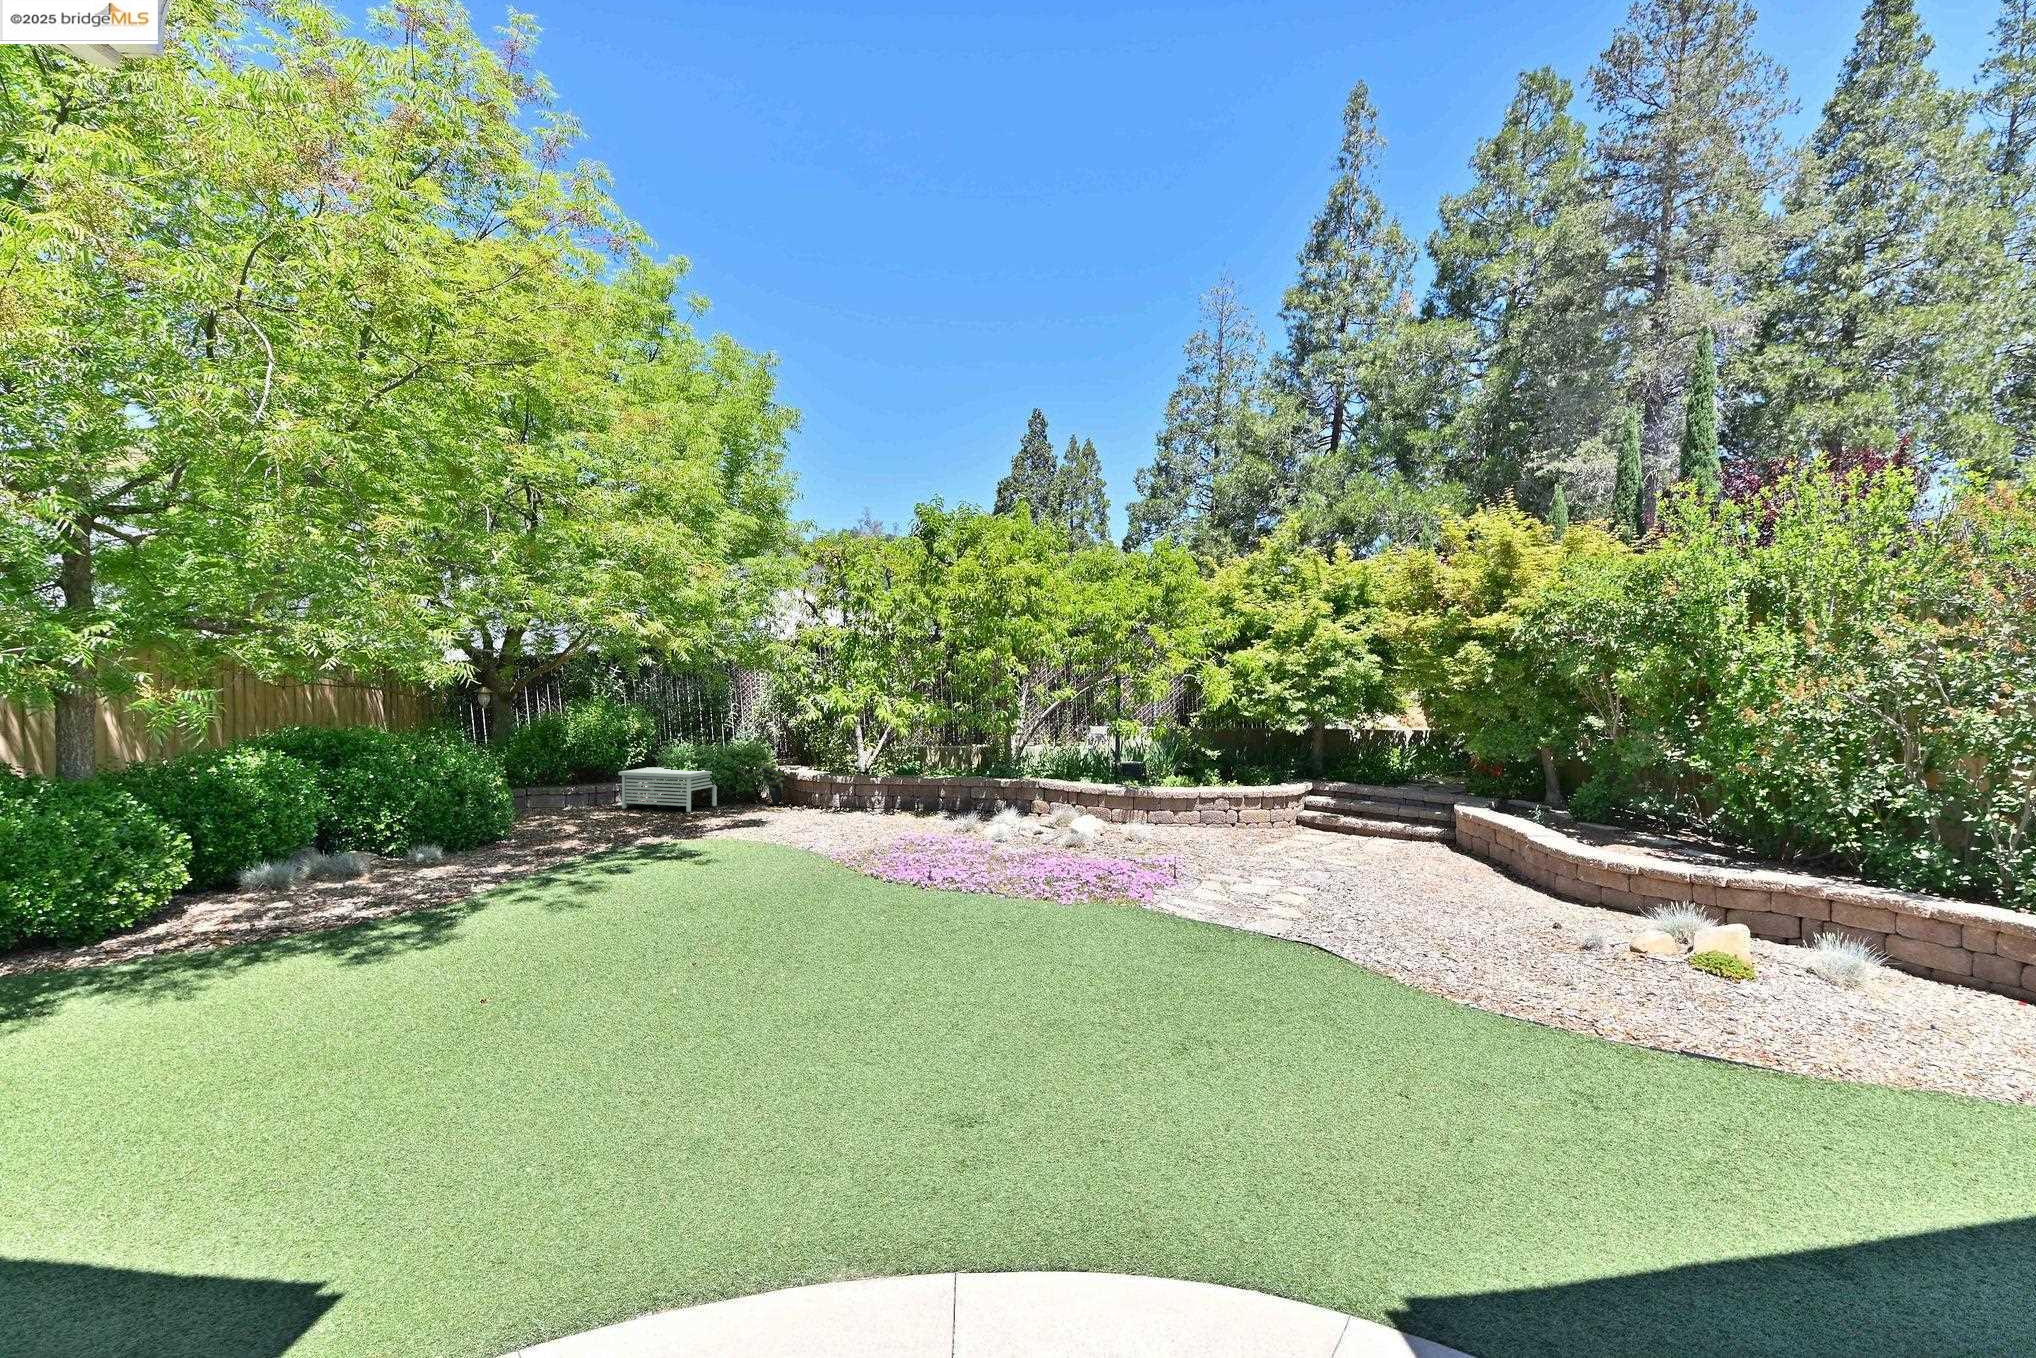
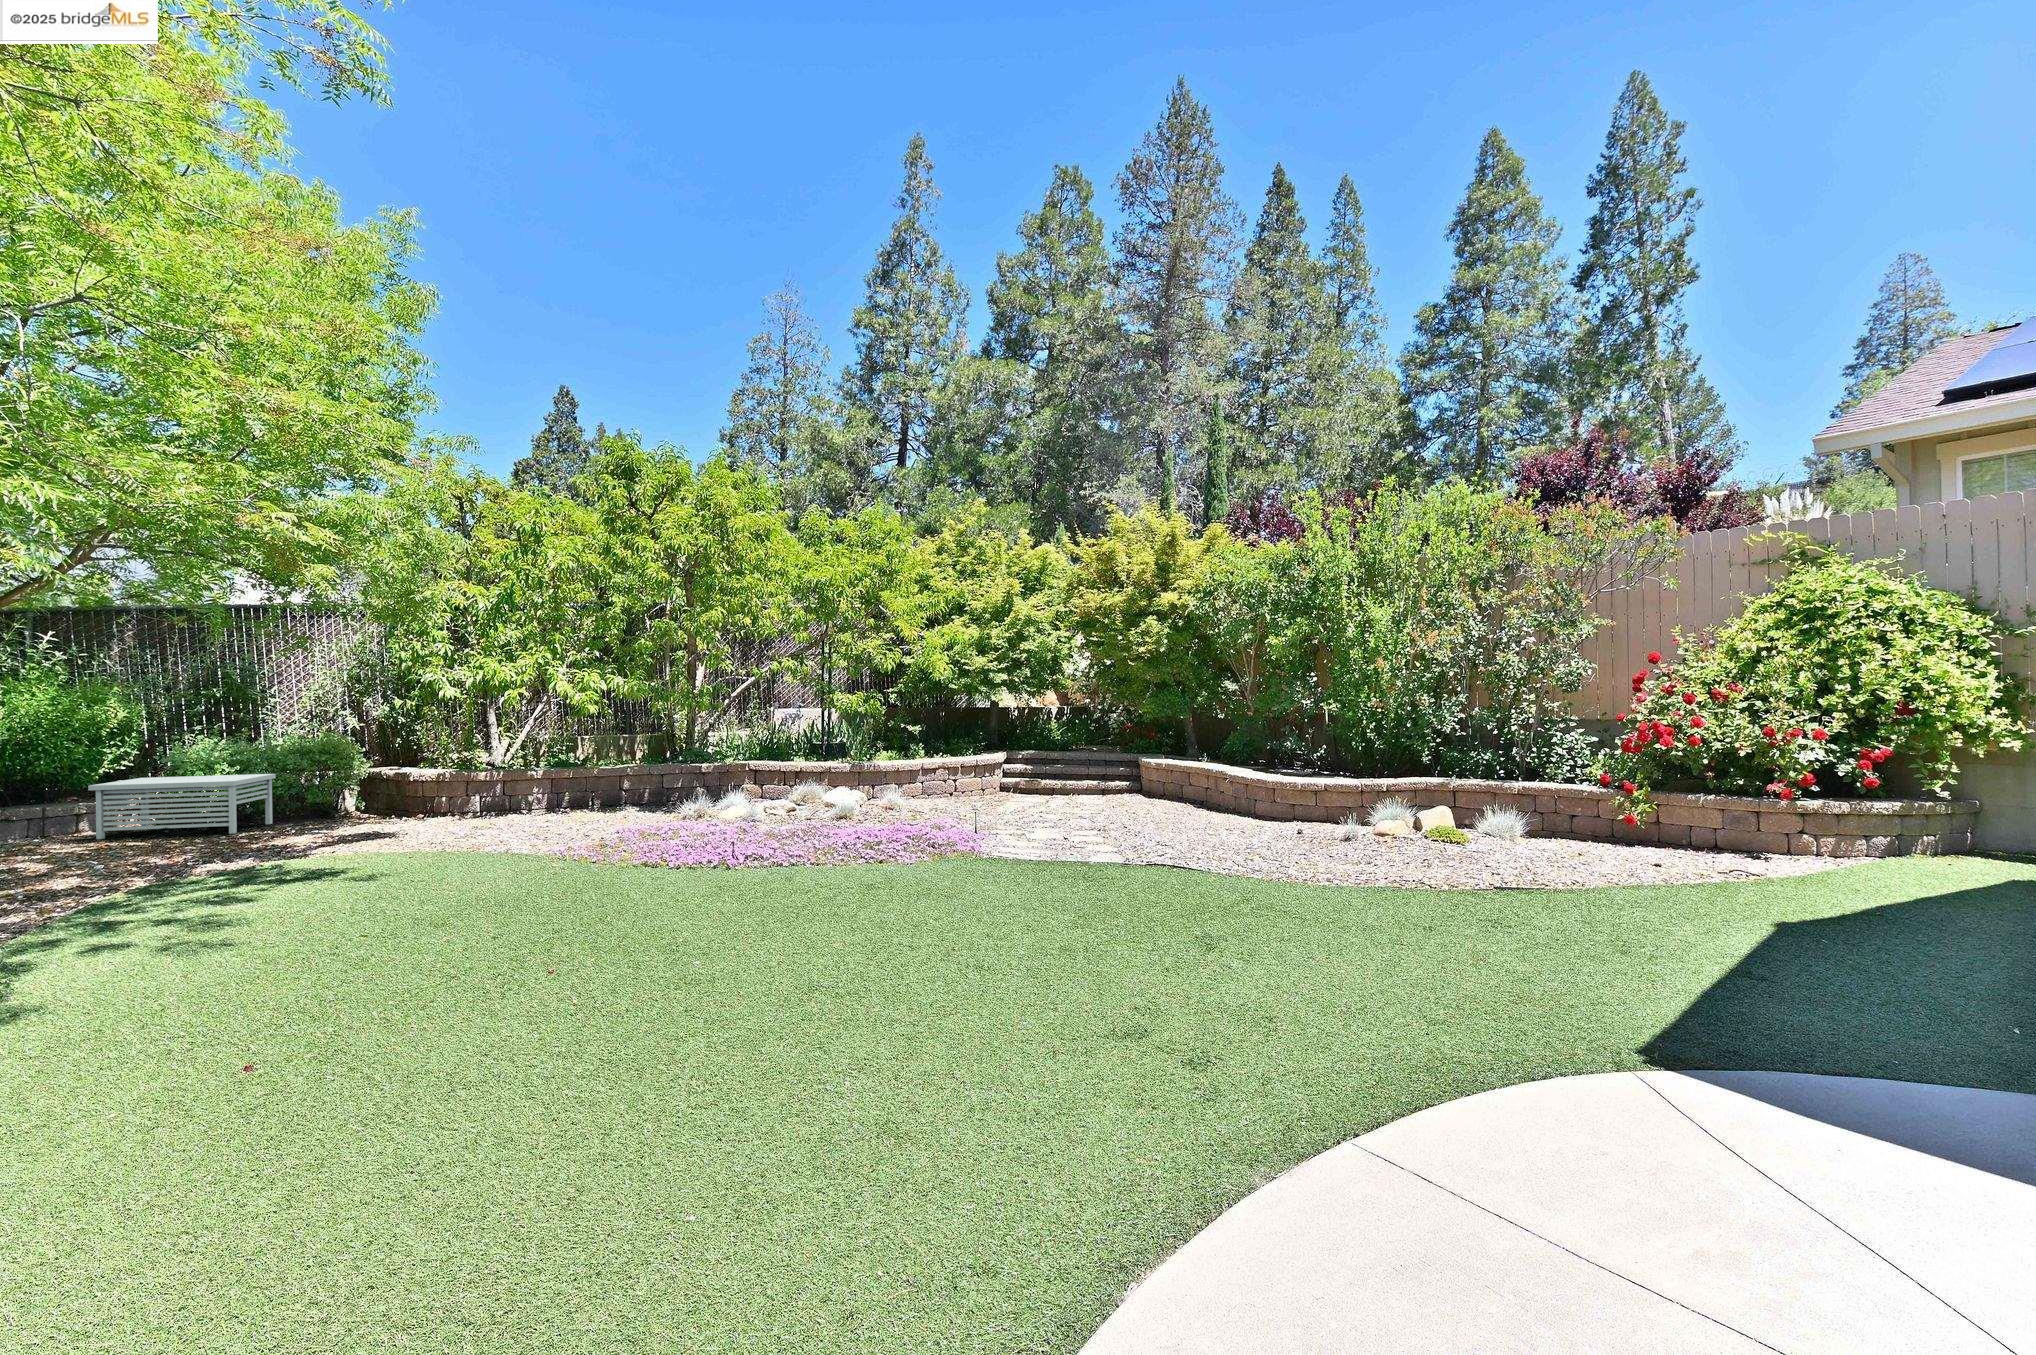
potted plant: present [759,761,785,805] -> none [340,757,387,816]

